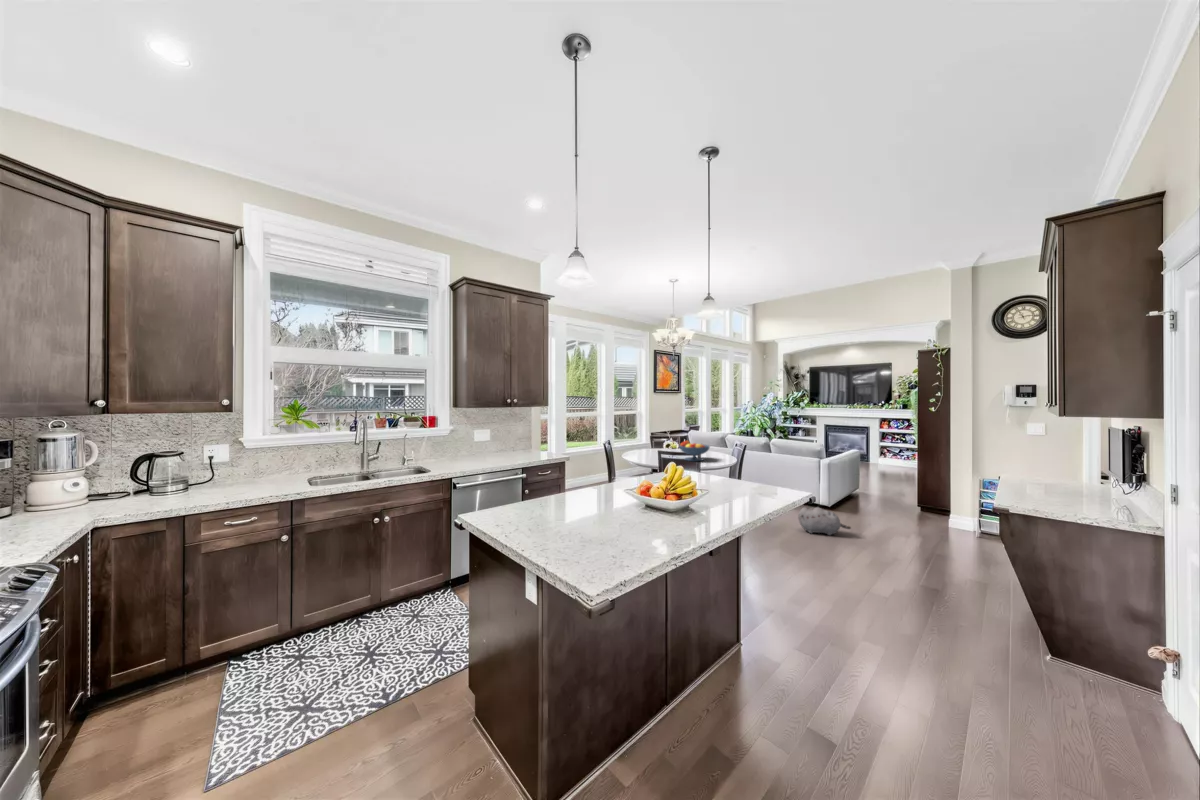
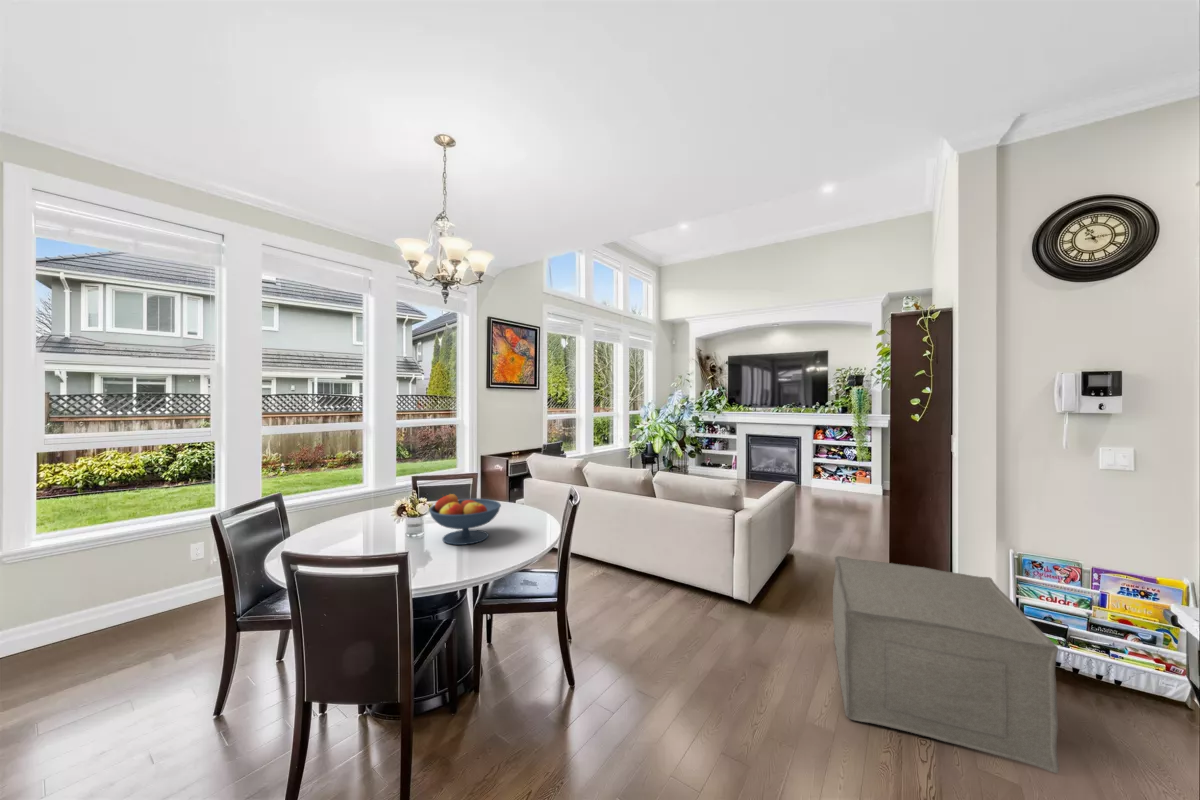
ottoman: none [877,480,977,559] -> present [833,556,1059,773]
plush toy: present [798,508,851,535] -> none [685,636,790,701]

